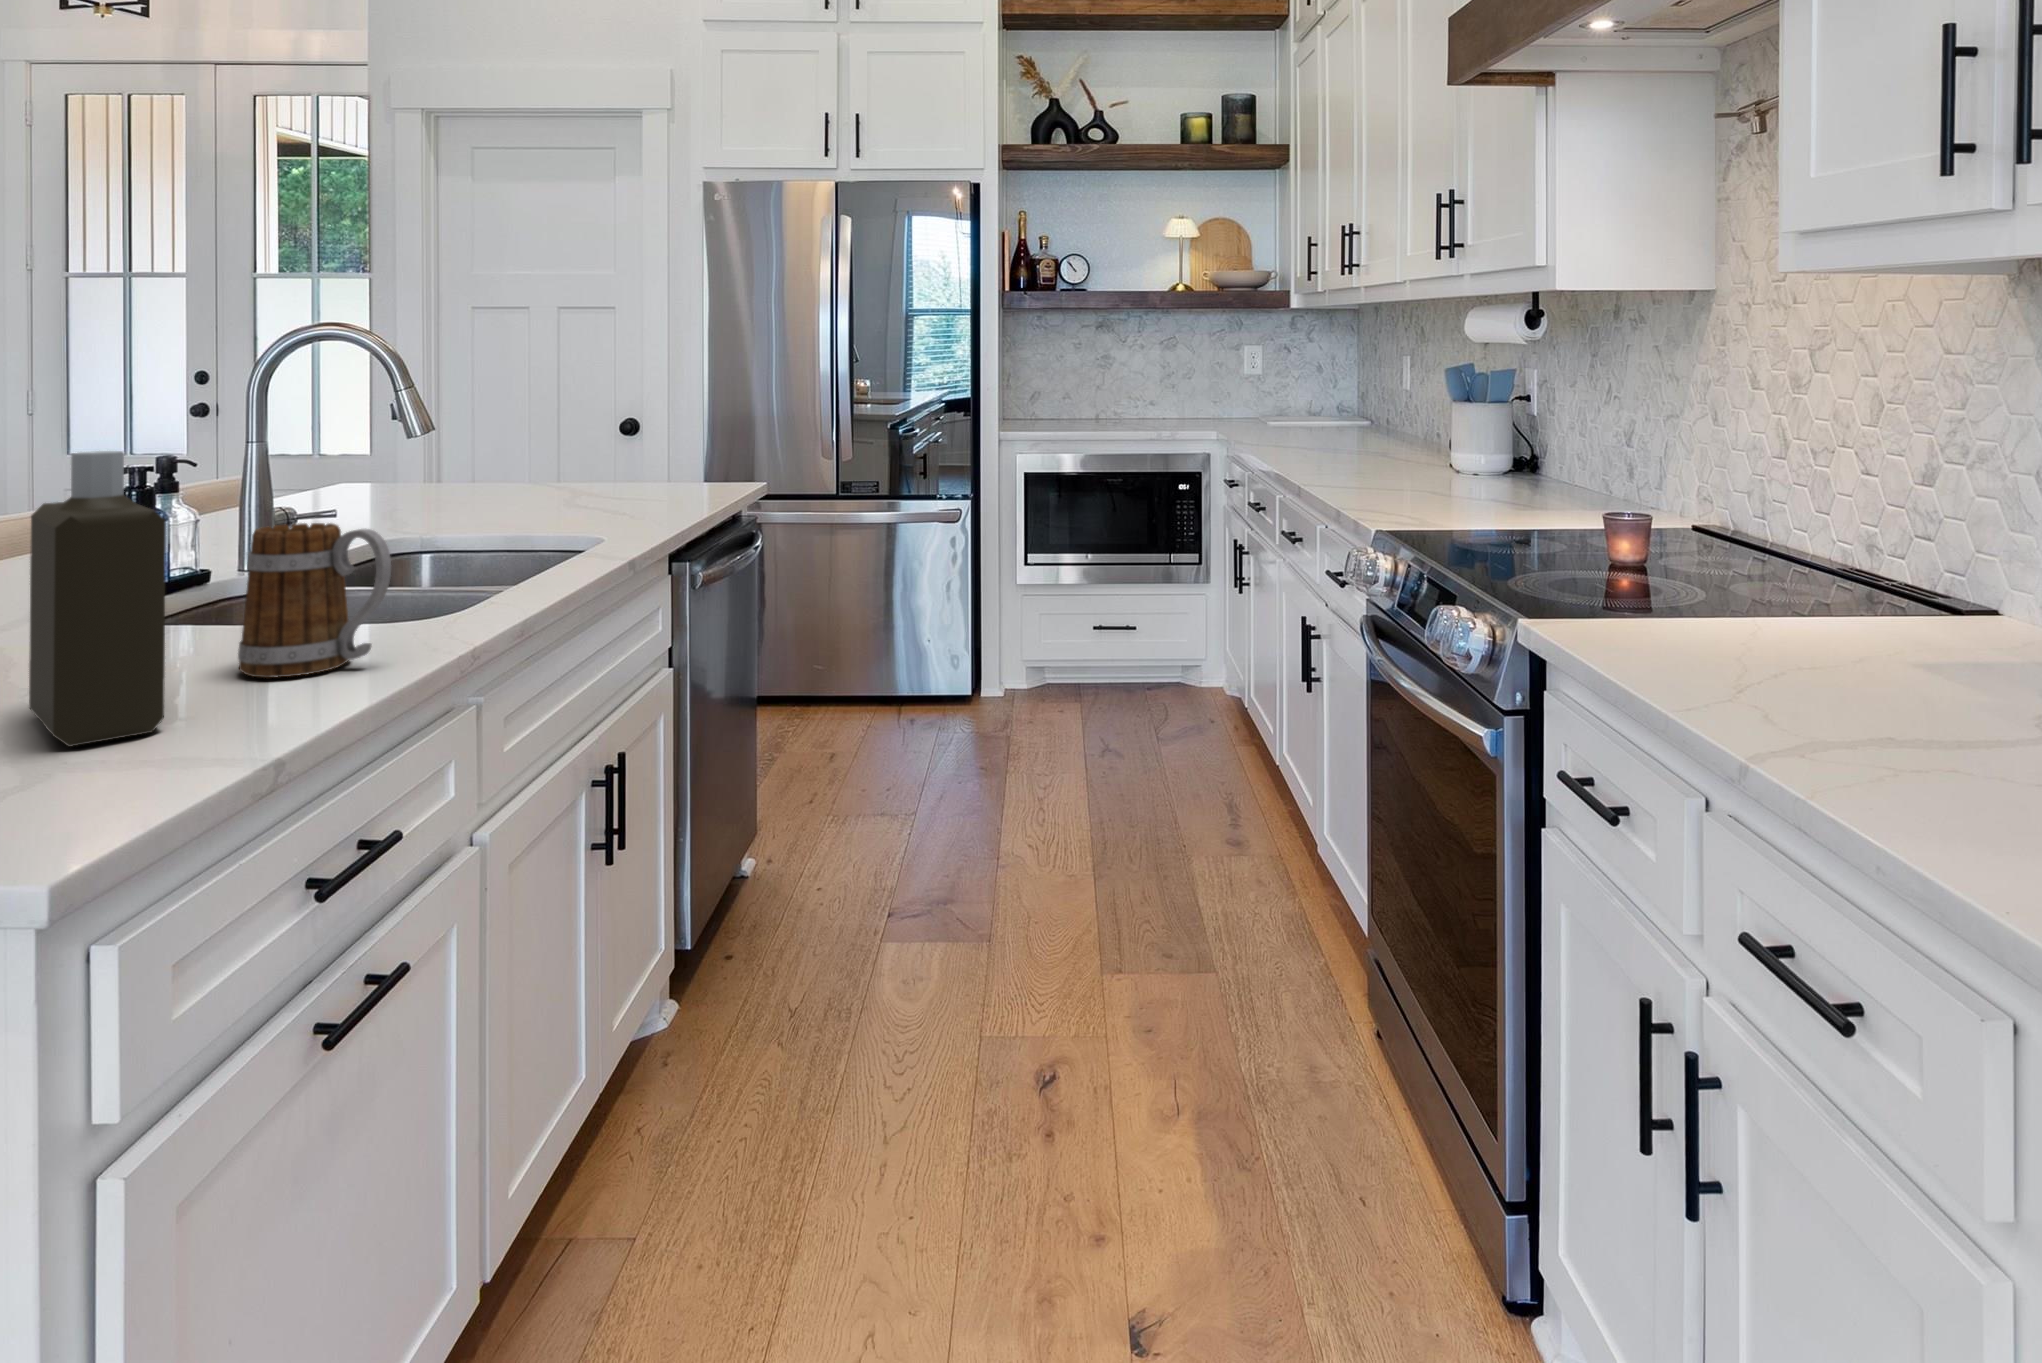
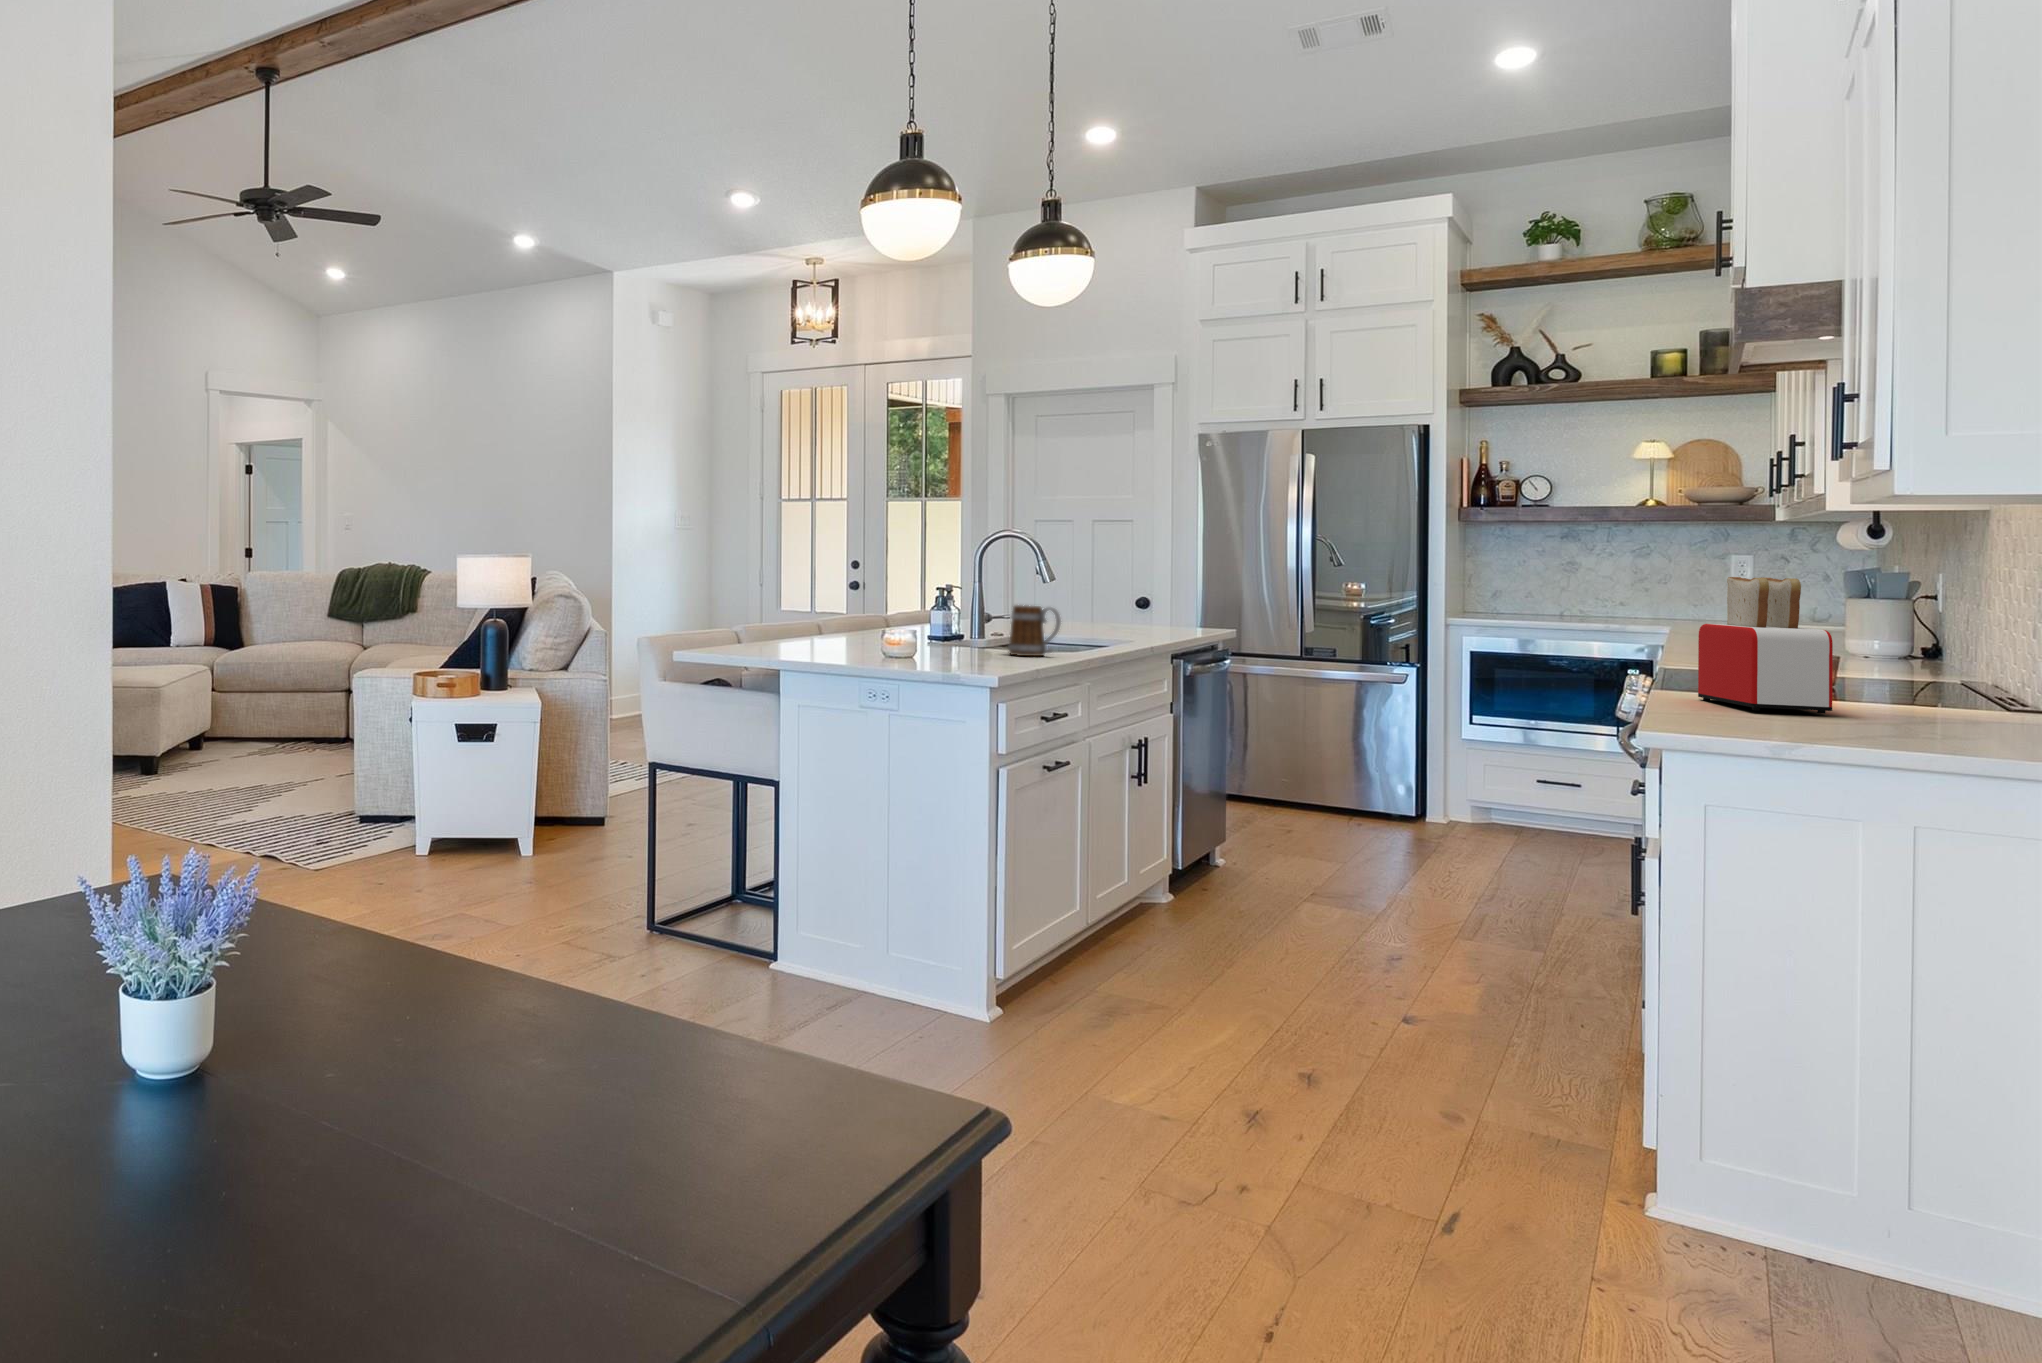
toaster: none [1711,404,2030,715] -> present [1698,577,1833,714]
bottle: present [29,451,166,747] -> none [956,574,1000,660]

